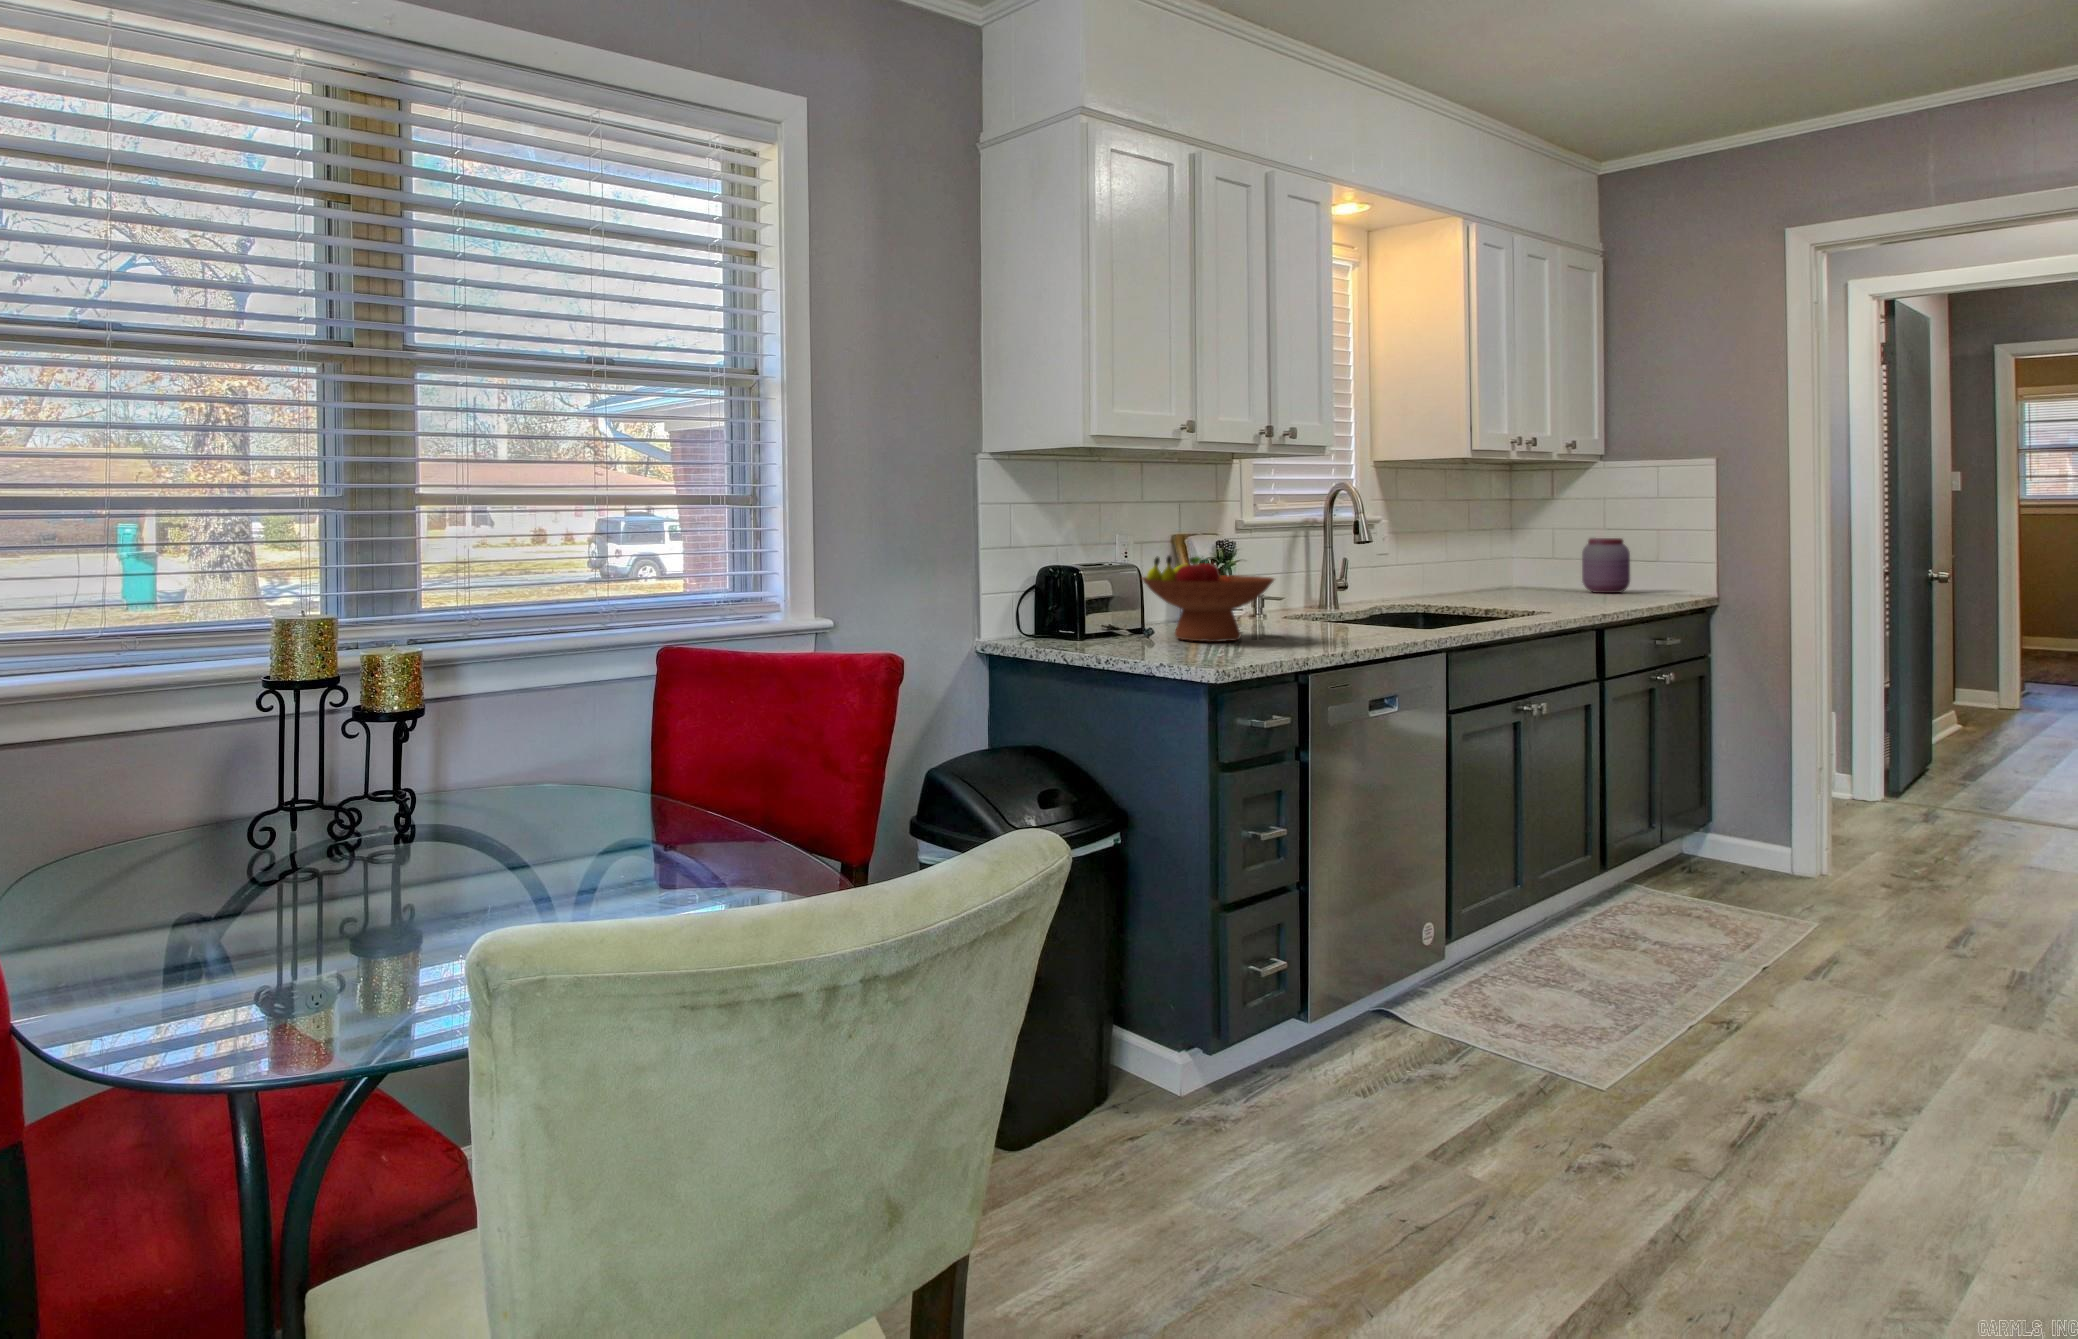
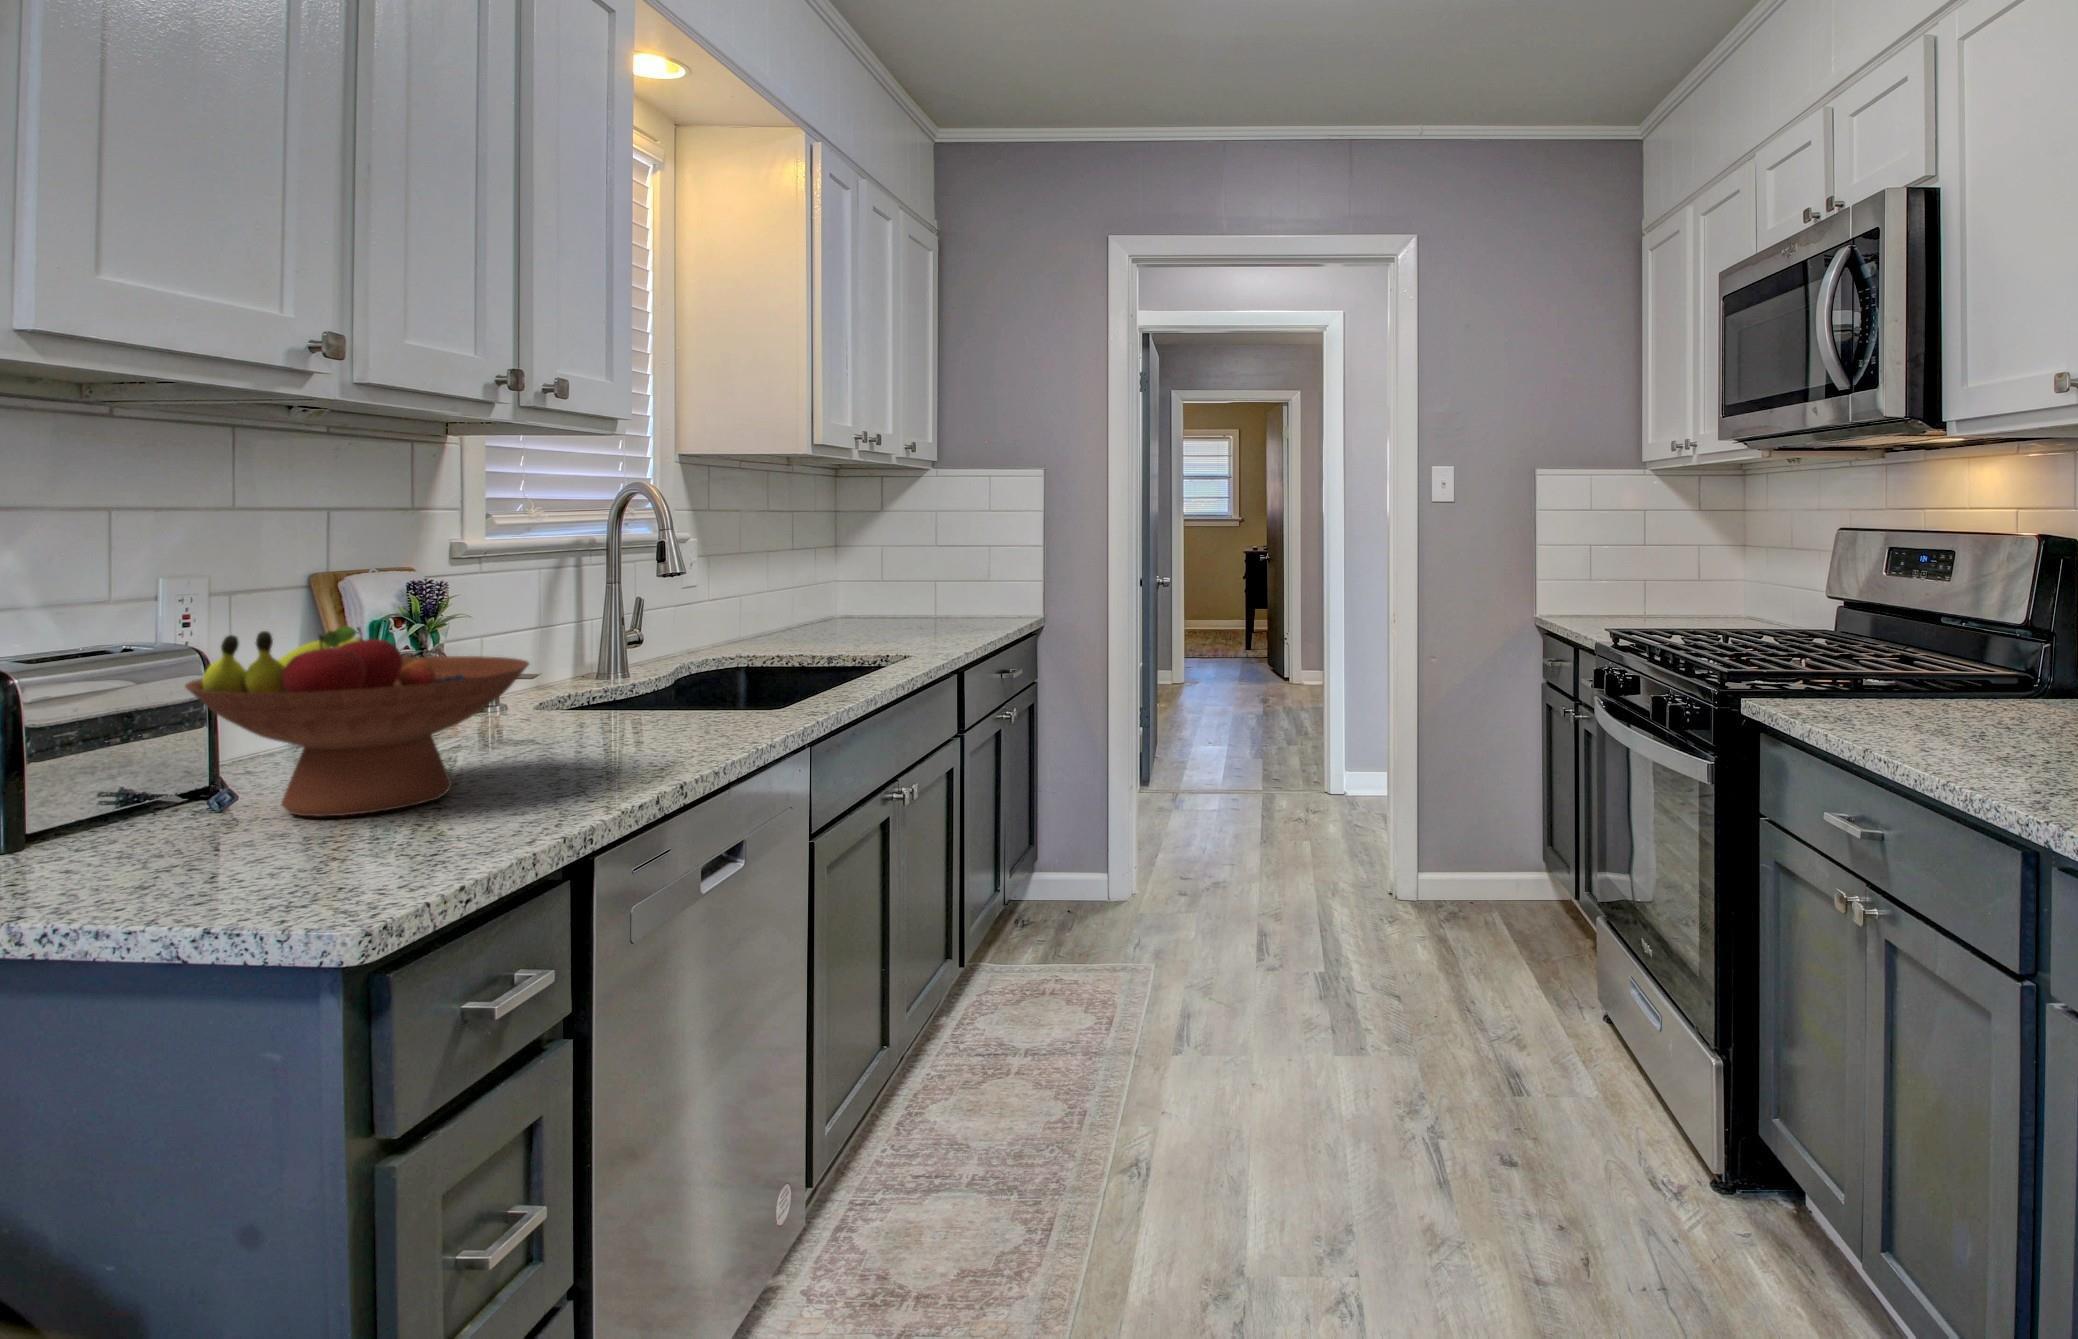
jar: present [1582,538,1630,593] -> none [914,556,961,619]

